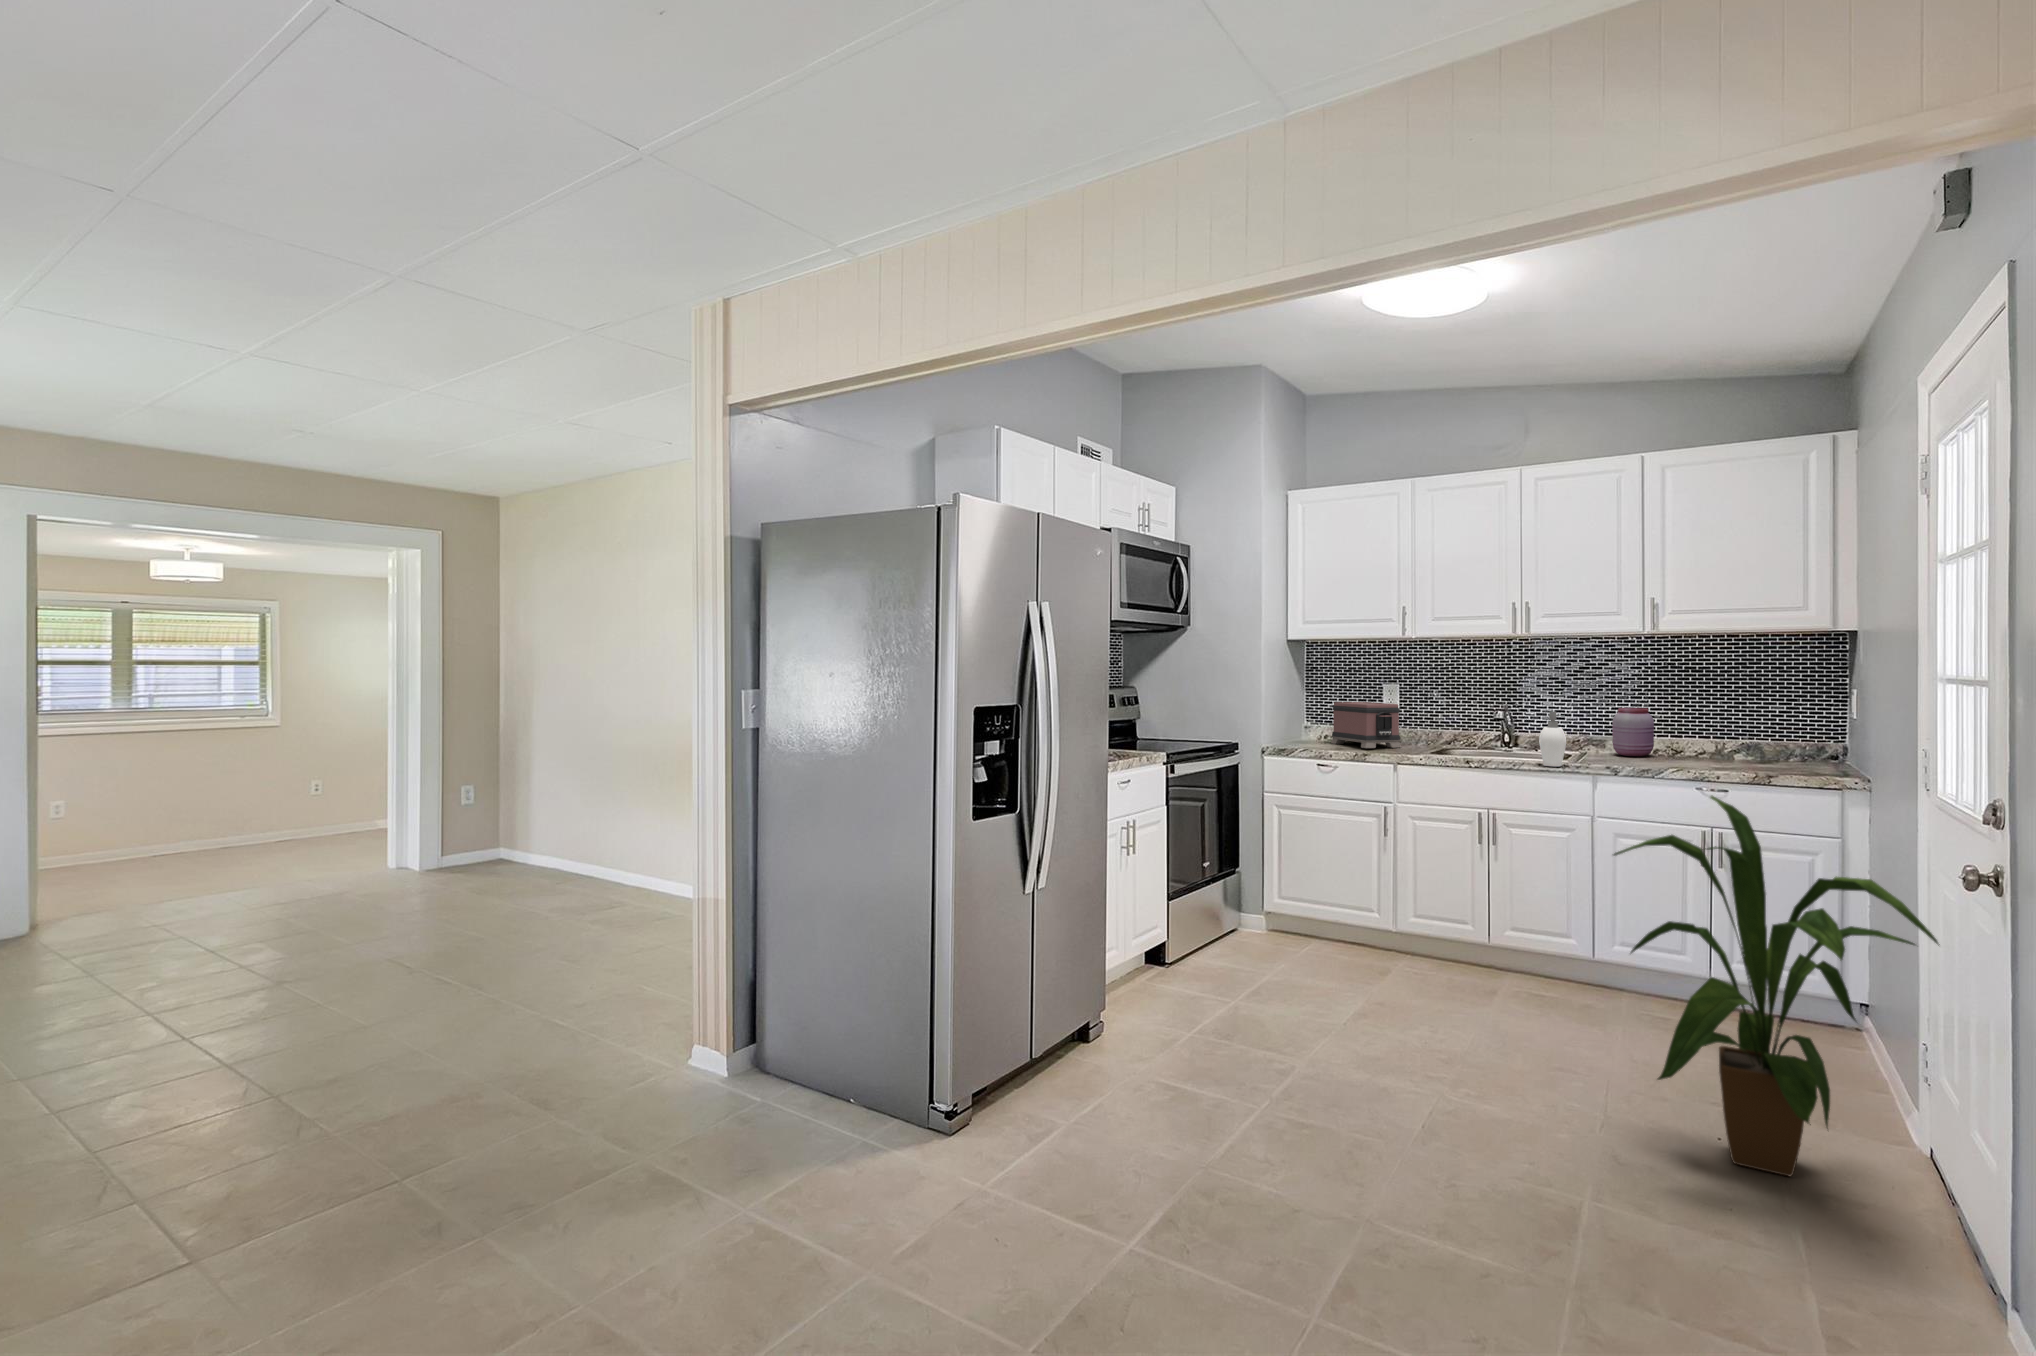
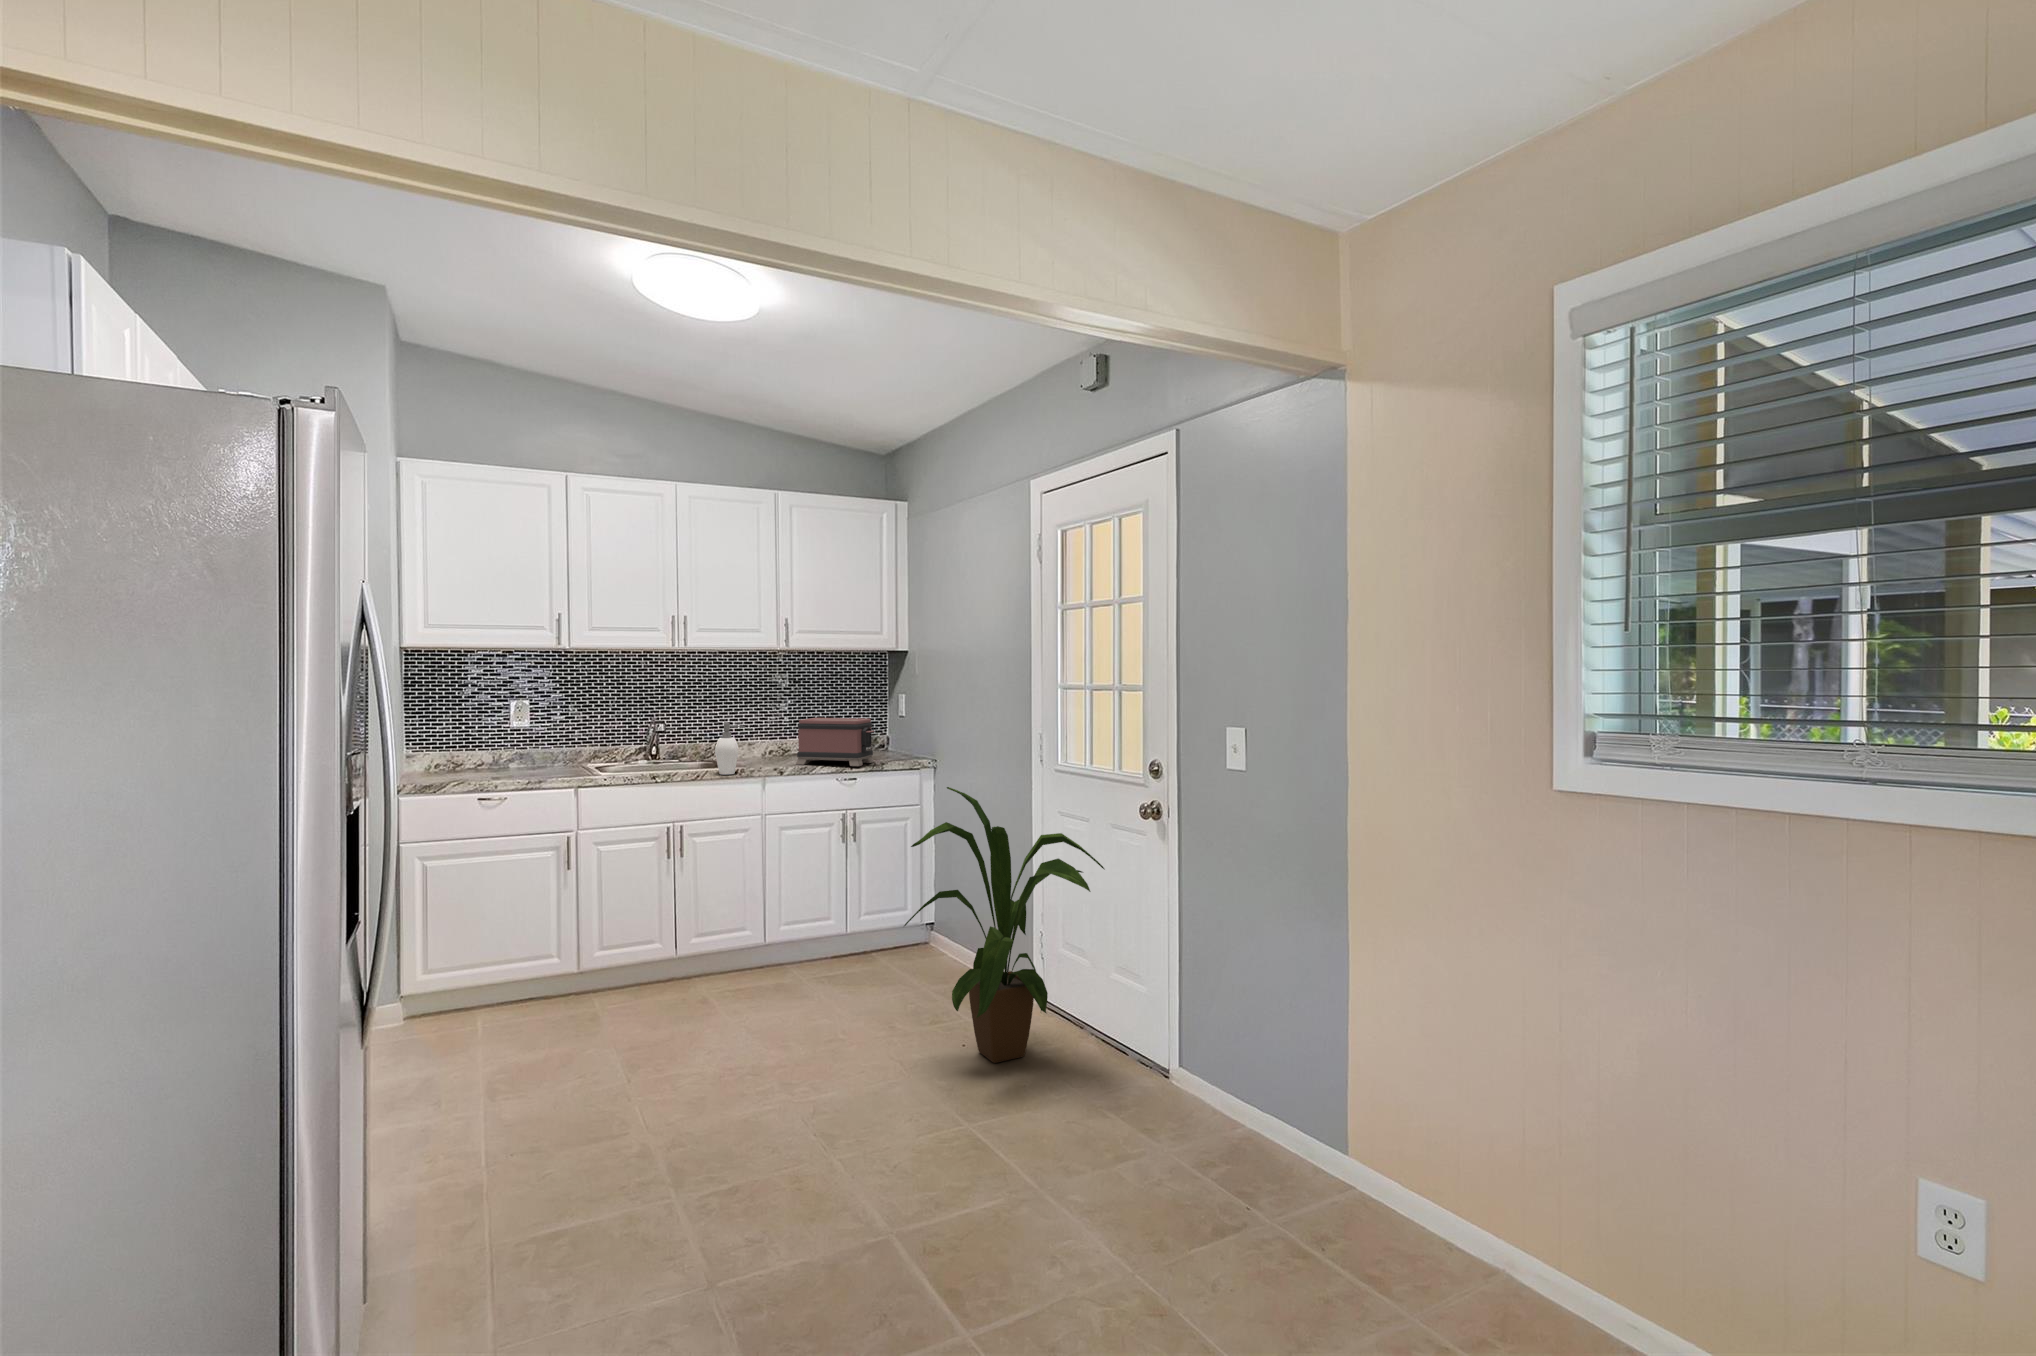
toaster: present [1331,702,1402,748] -> present [796,718,874,766]
jar: present [1613,708,1654,756] -> none [747,715,778,758]

